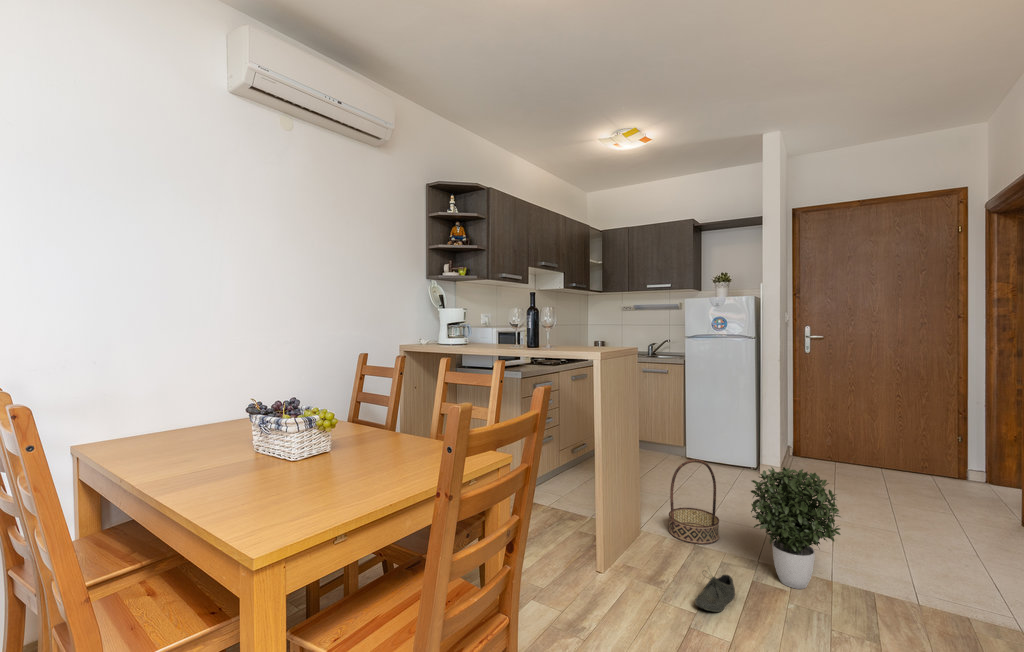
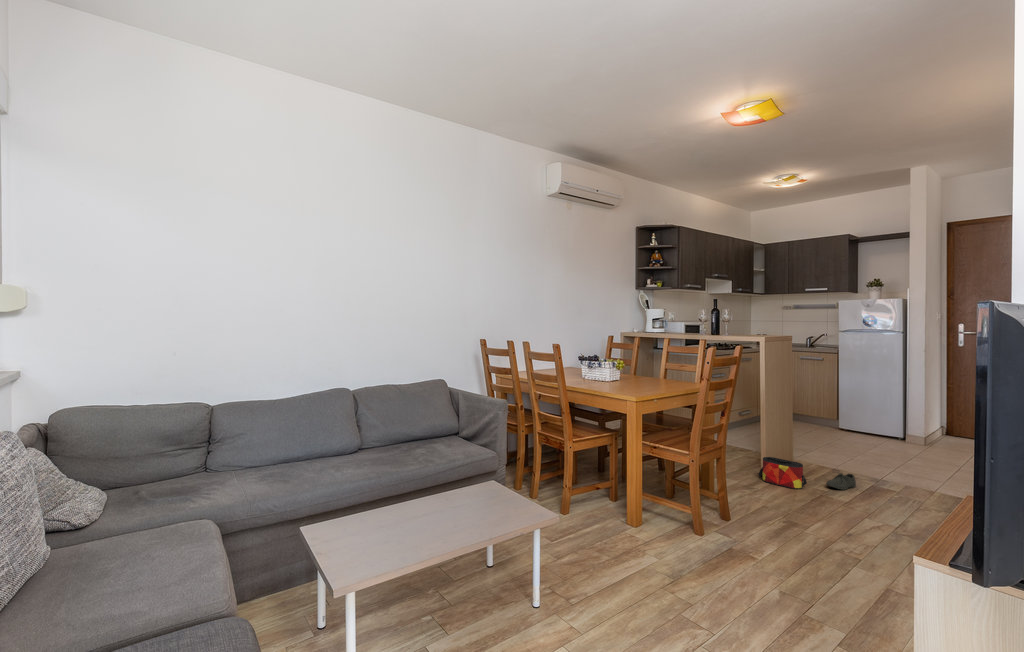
basket: present [669,459,719,544] -> none [815,412,854,467]
potted plant: present [751,467,841,589] -> none [872,411,938,489]
bag: none [592,559,667,624] -> present [758,457,807,489]

